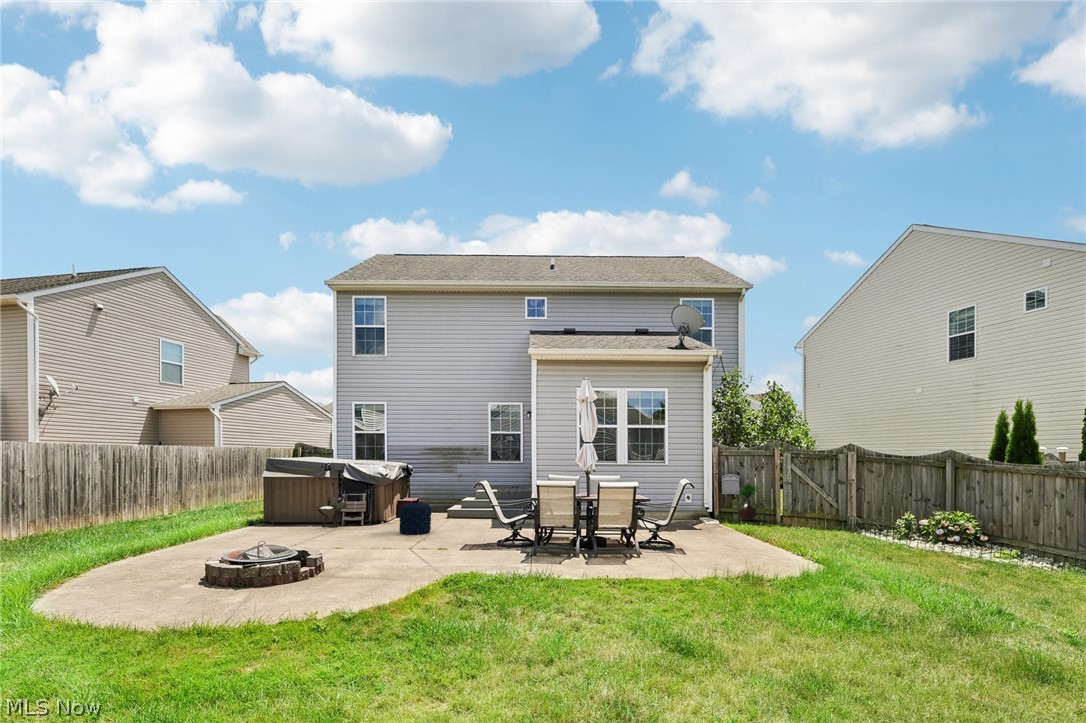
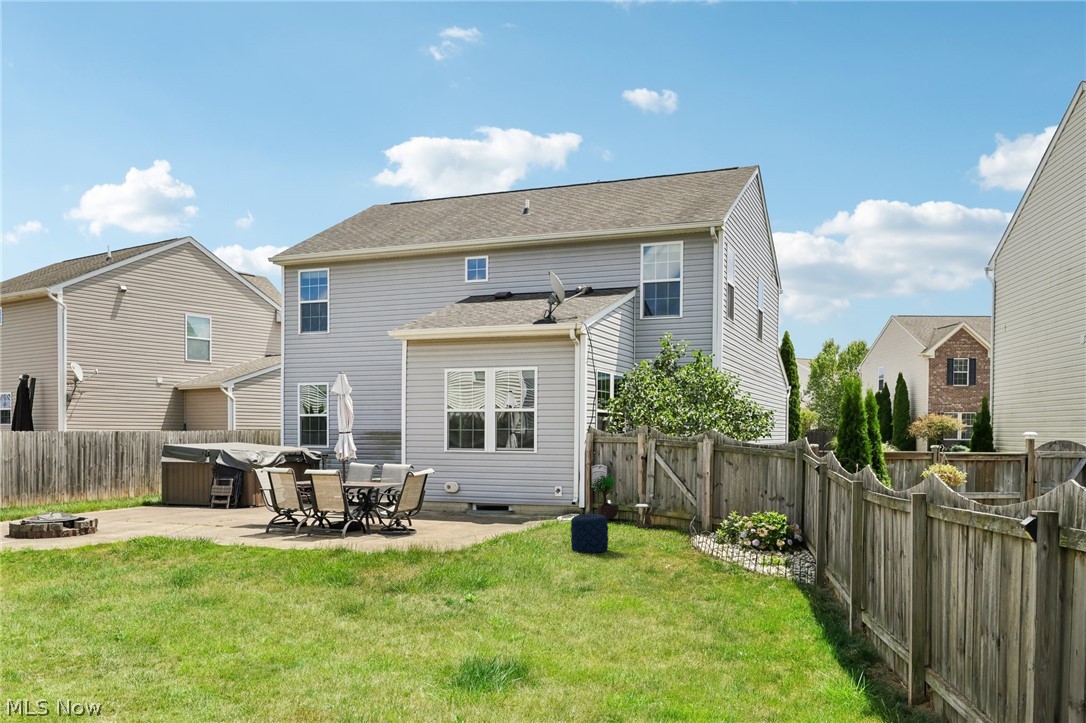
side table: present [317,496,348,528] -> present [628,493,661,527]
pouf: present [399,503,431,535] -> present [571,514,608,553]

